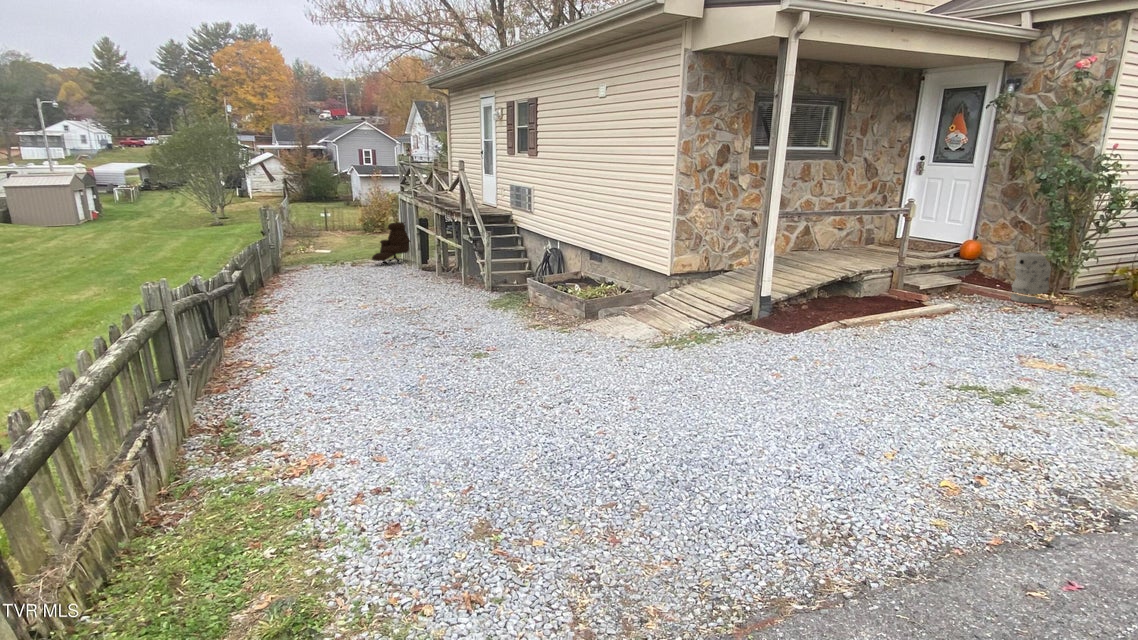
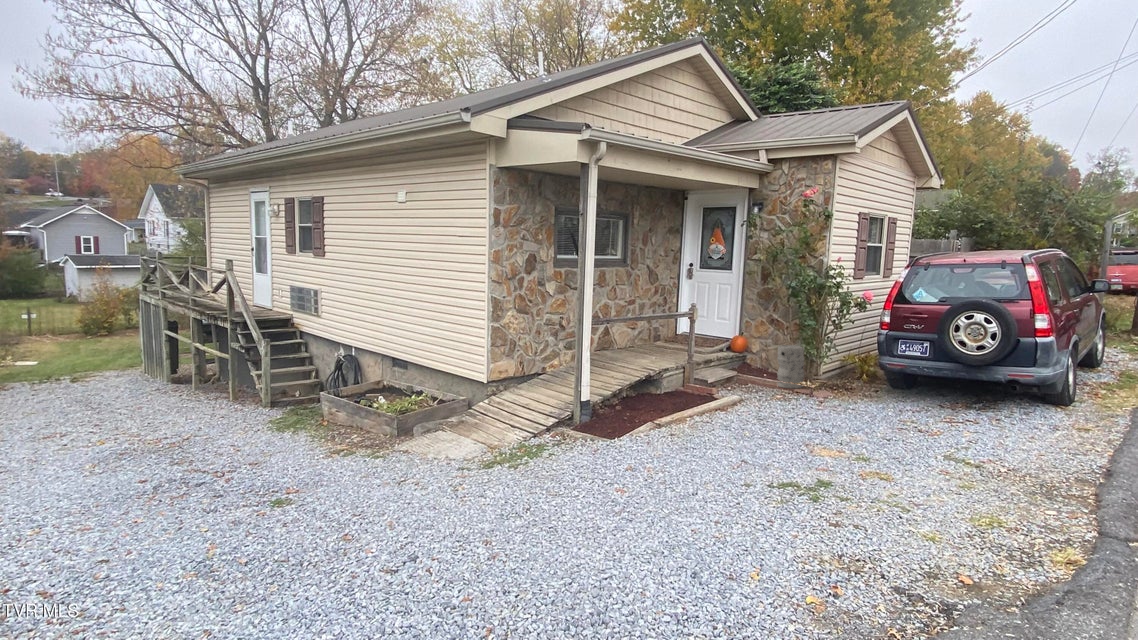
lounge chair: present [372,222,411,266] -> none [100,328,157,383]

